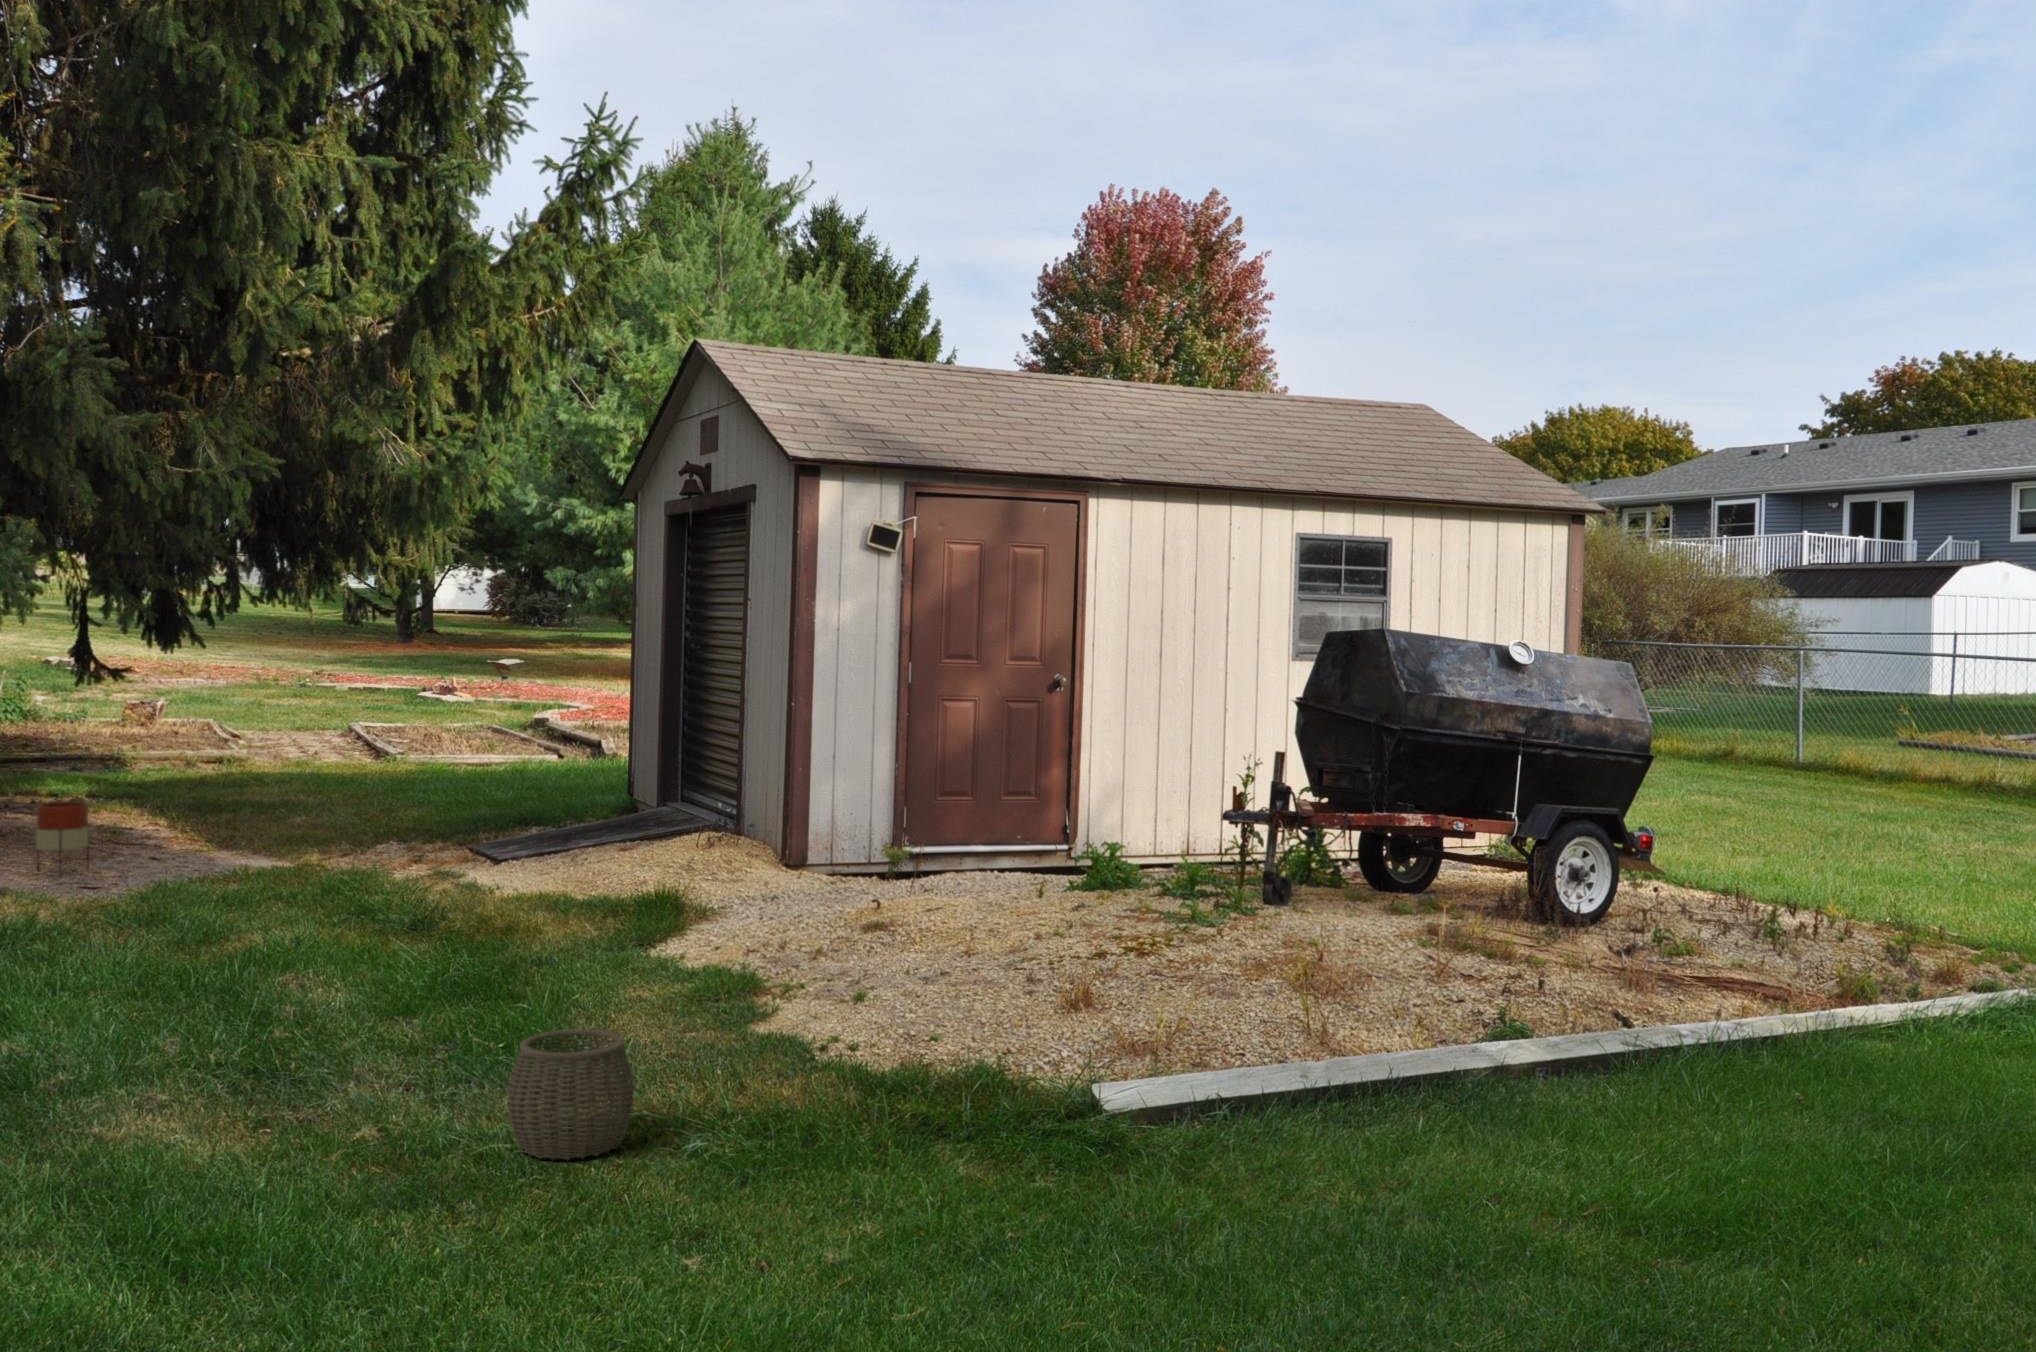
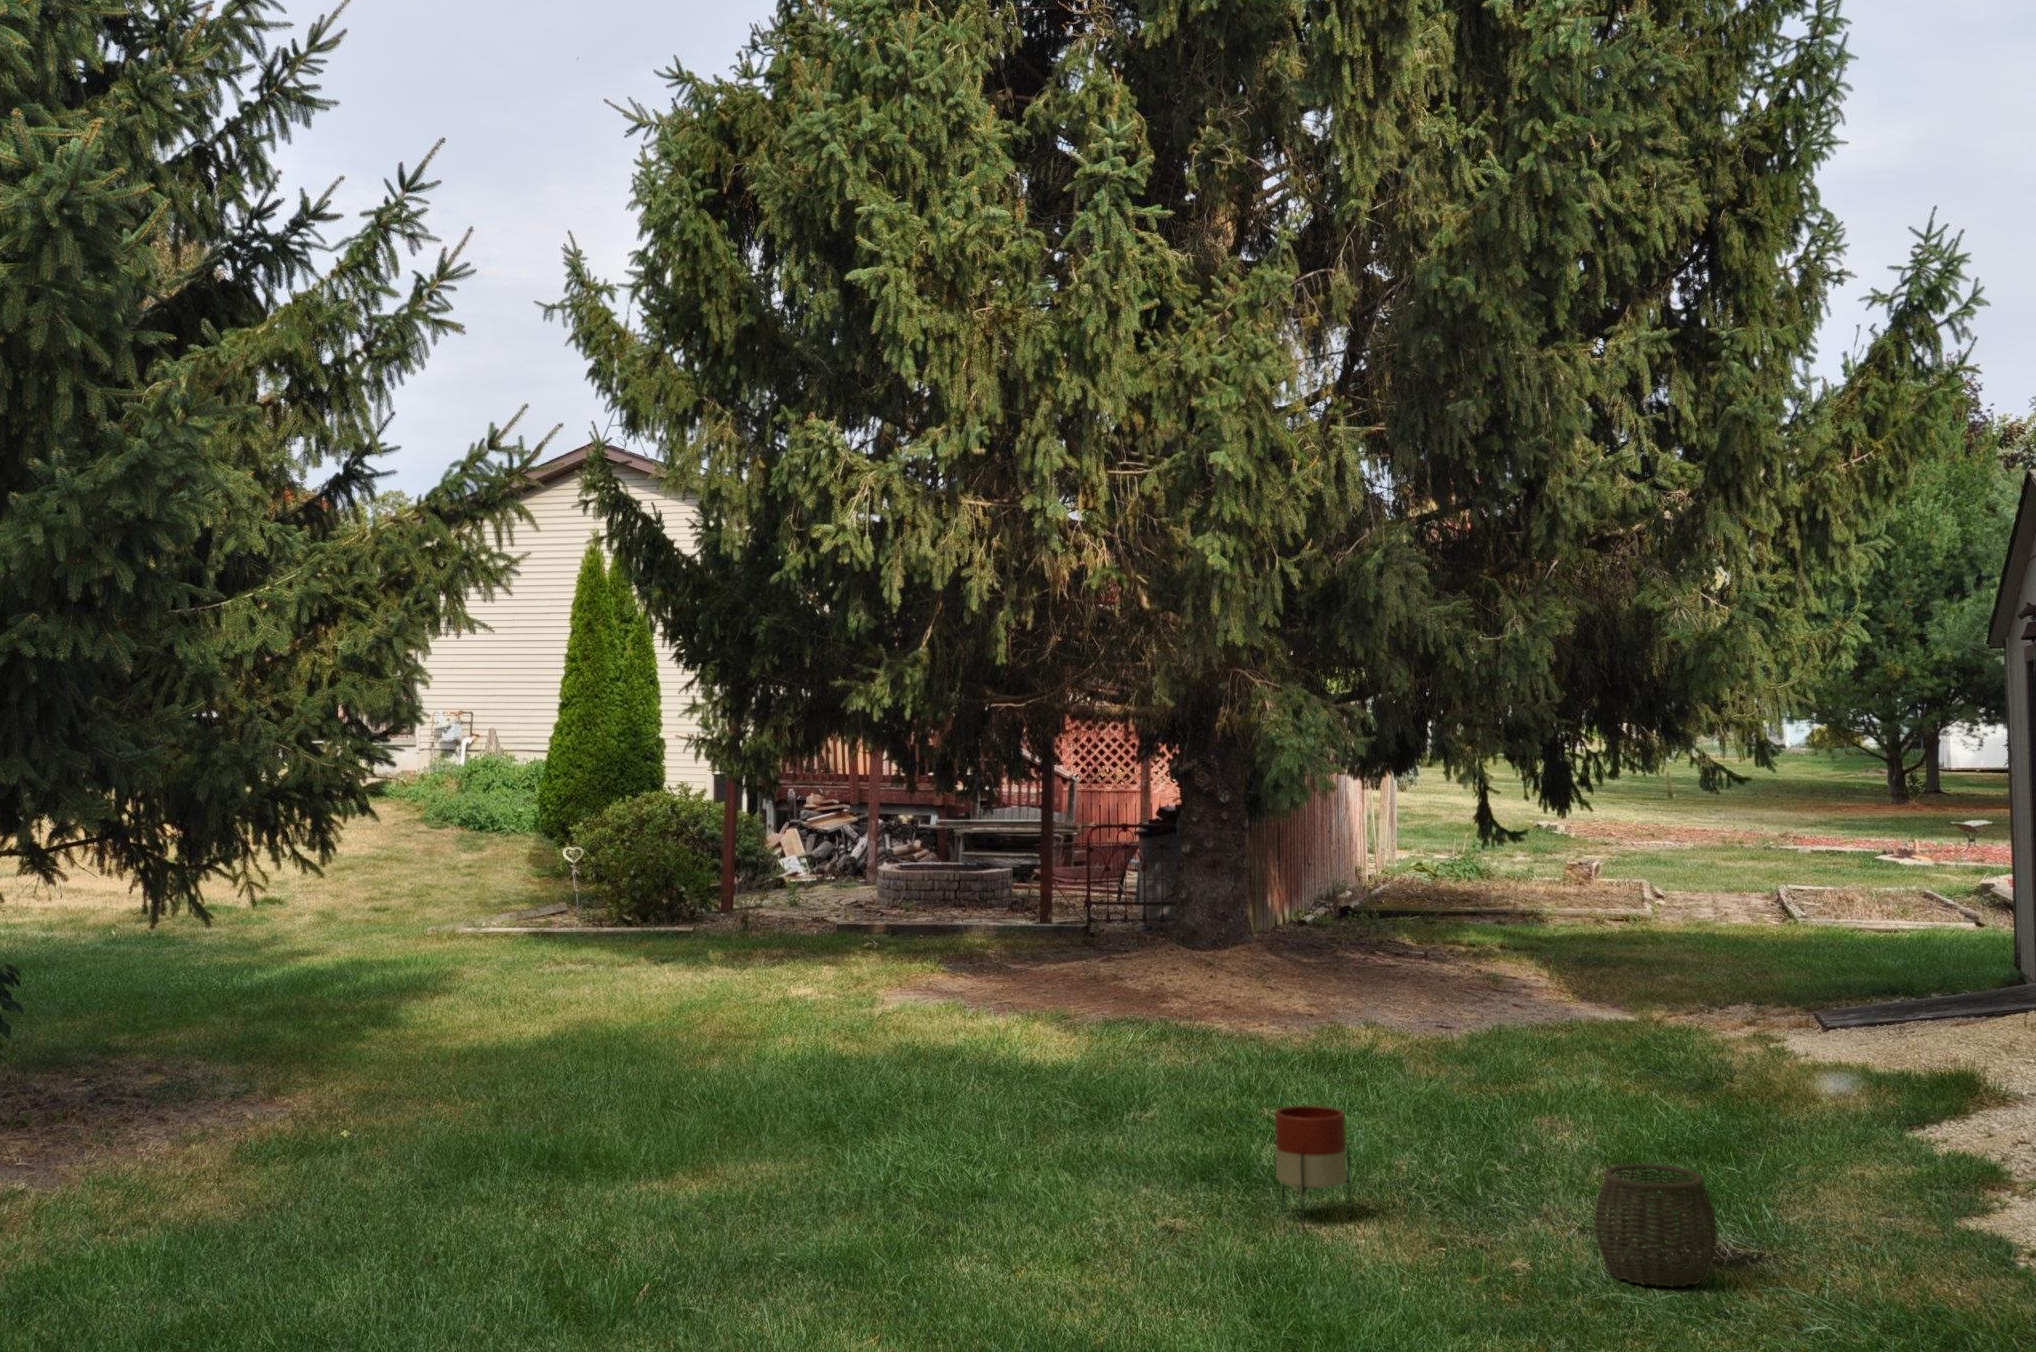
planter: present [36,802,89,870] -> present [1275,1106,1351,1227]

